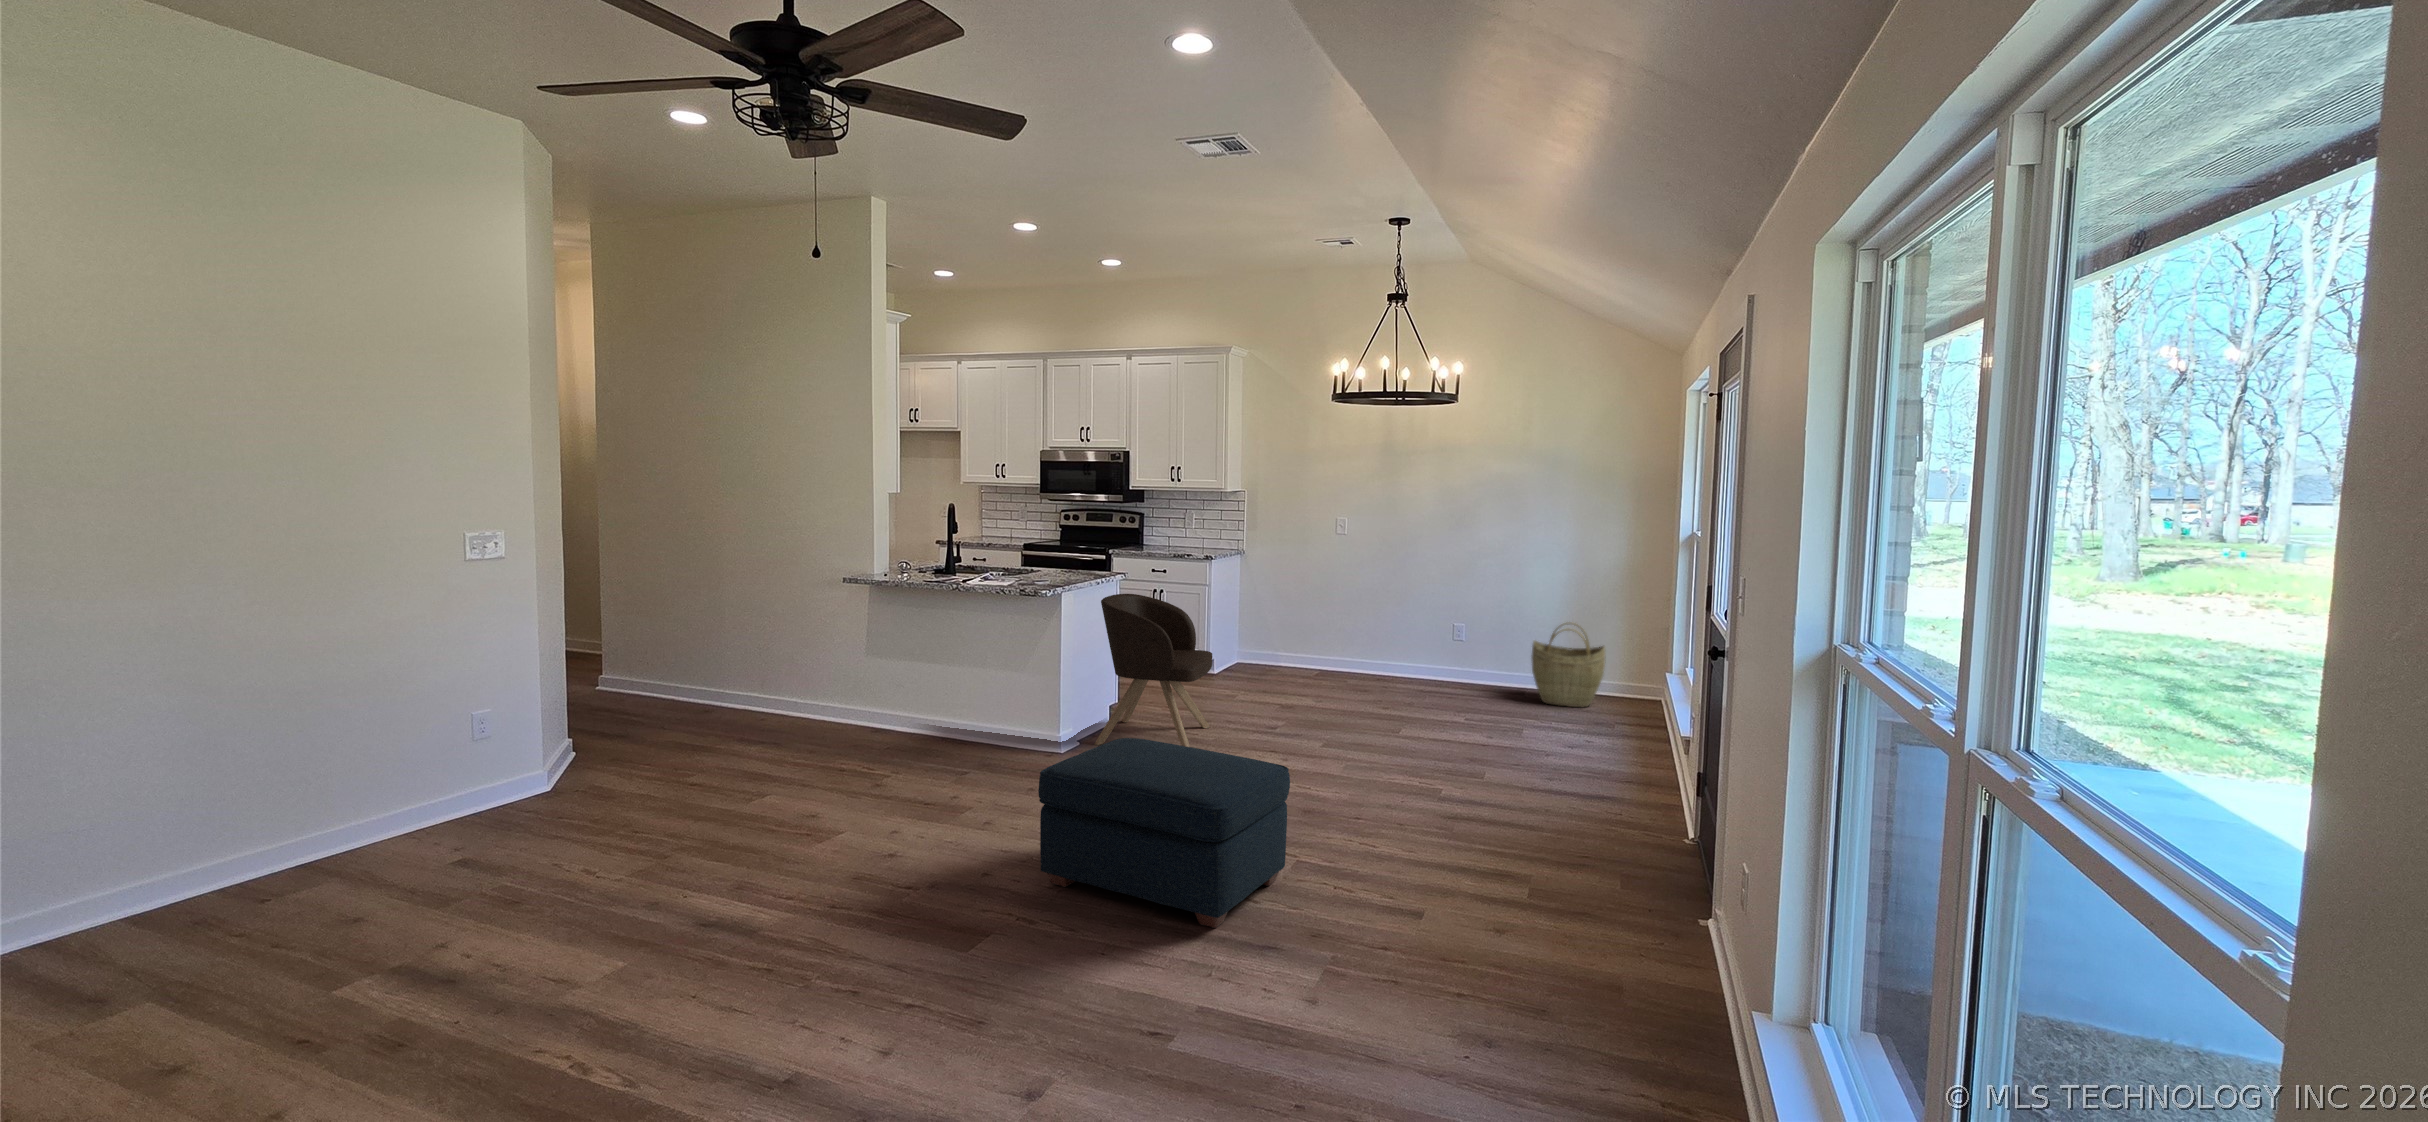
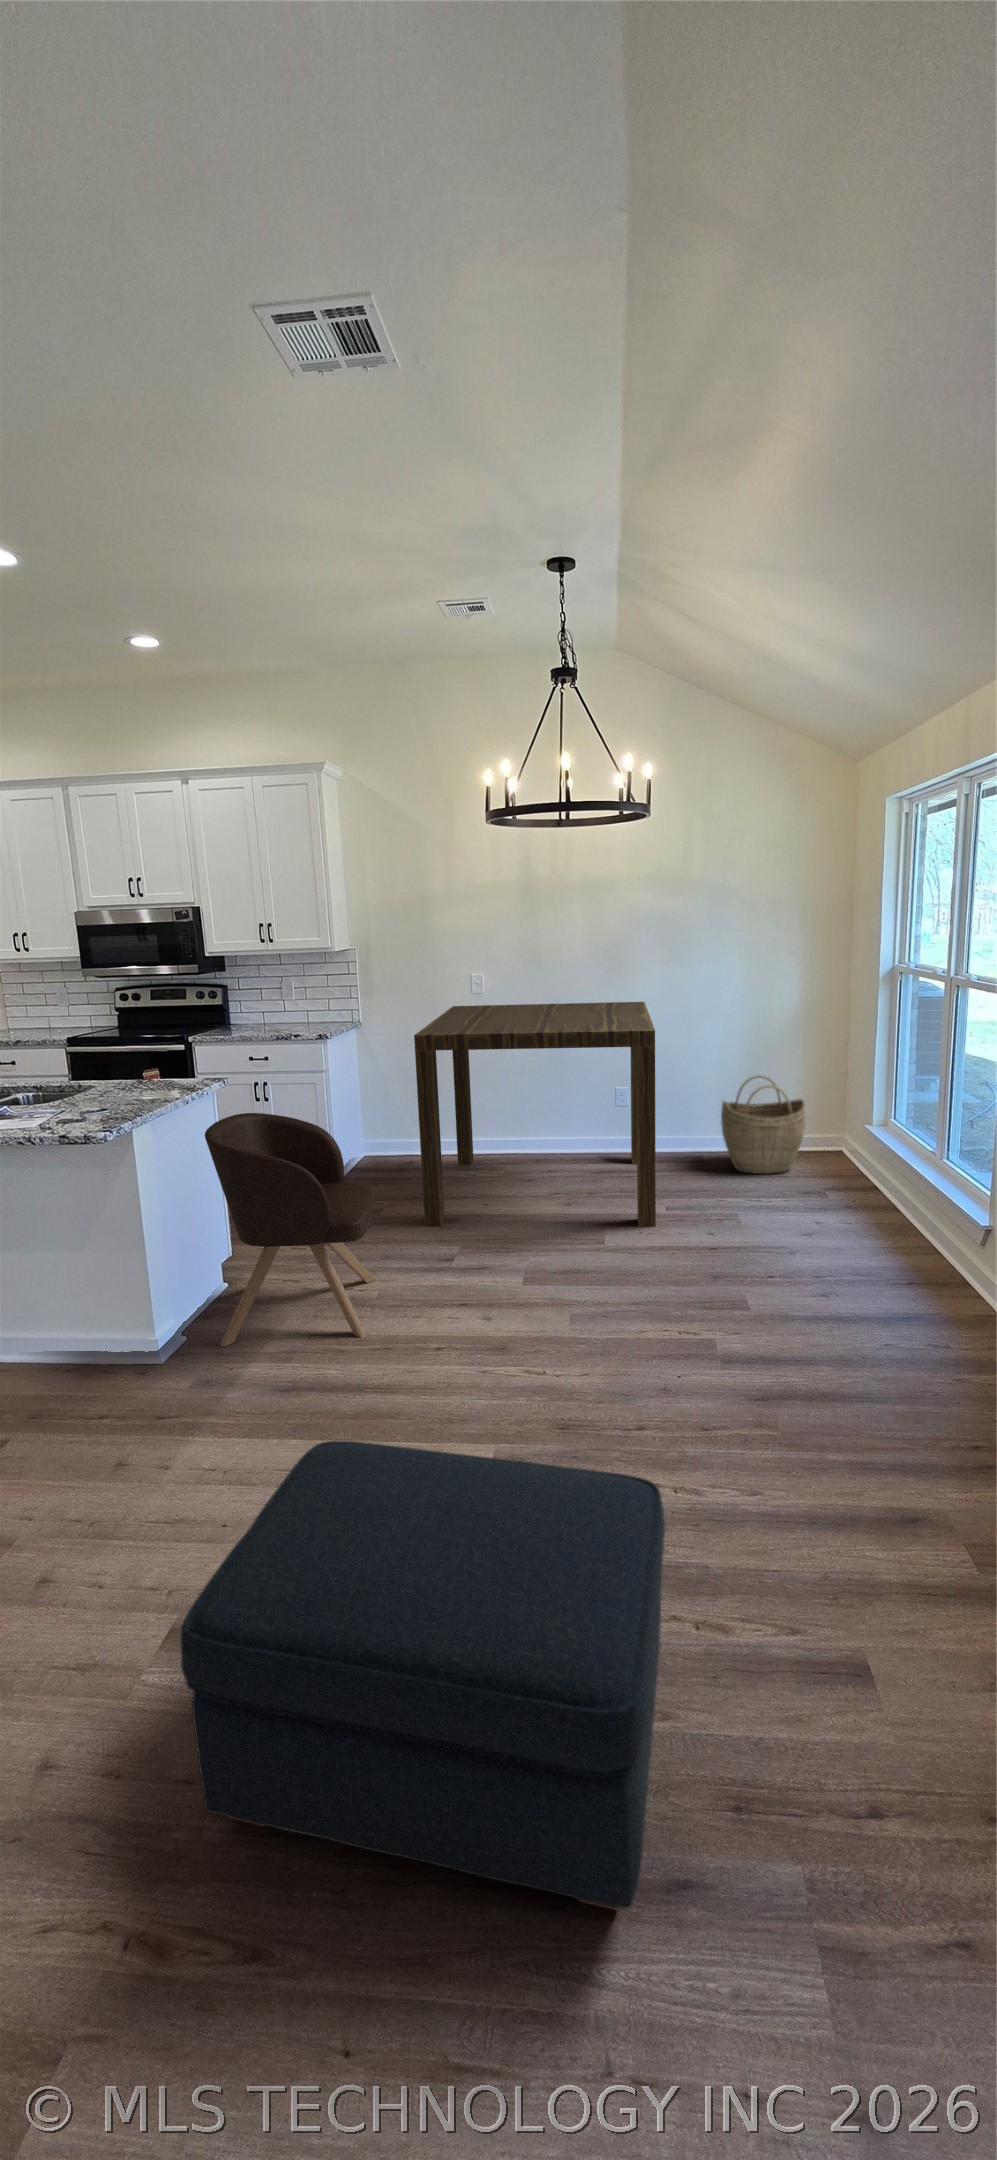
dining table: none [1262,543,1475,726] -> present [414,1002,656,1227]

